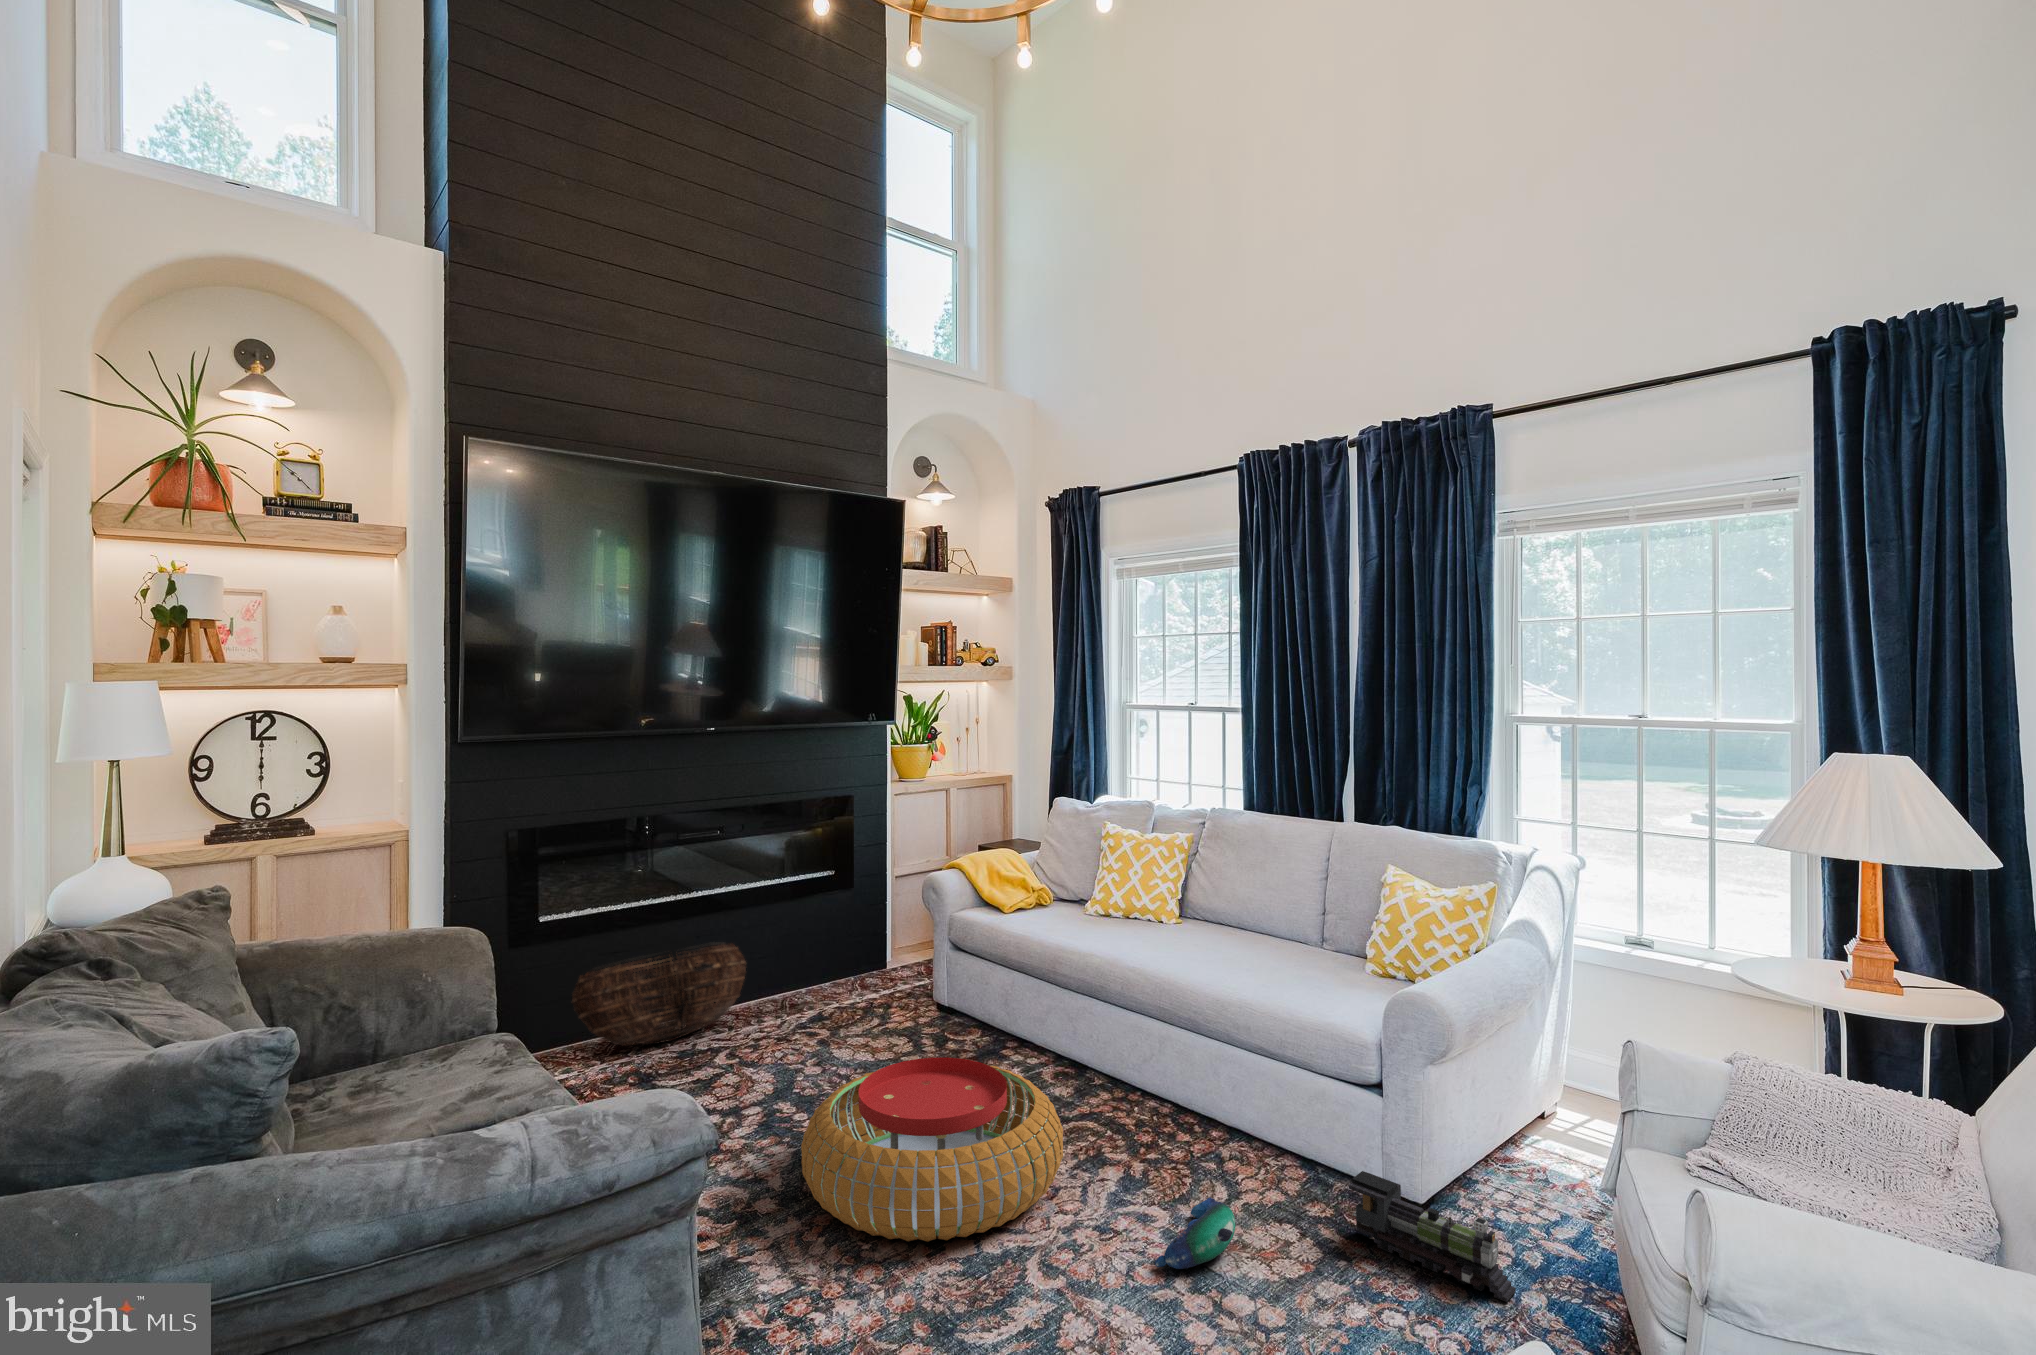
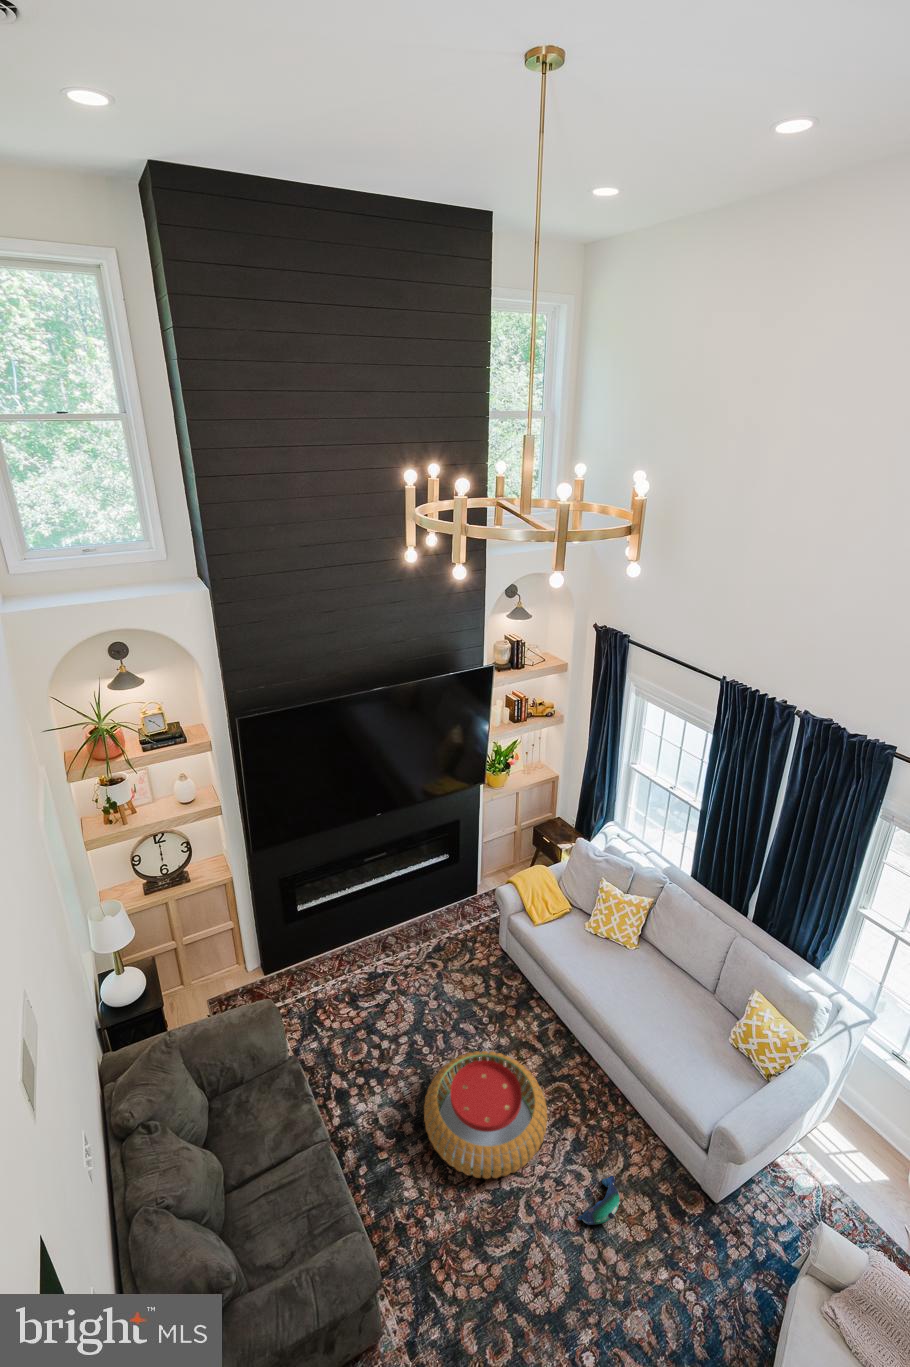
basket: present [572,942,746,1046] -> none [315,908,401,969]
toy train: present [1349,1171,1516,1302] -> none [677,1192,743,1286]

